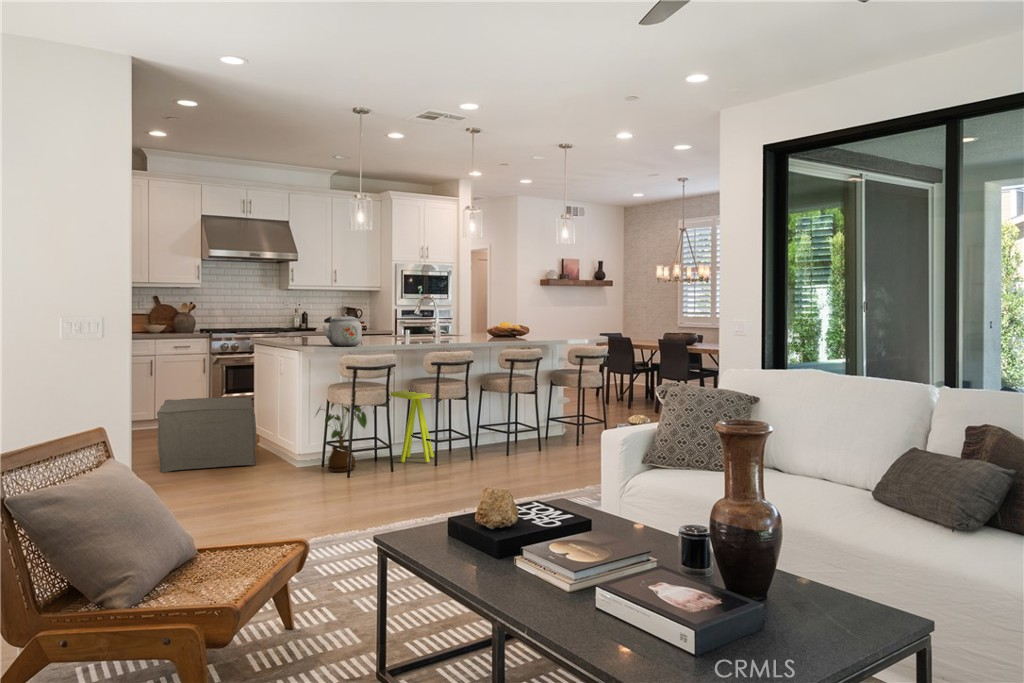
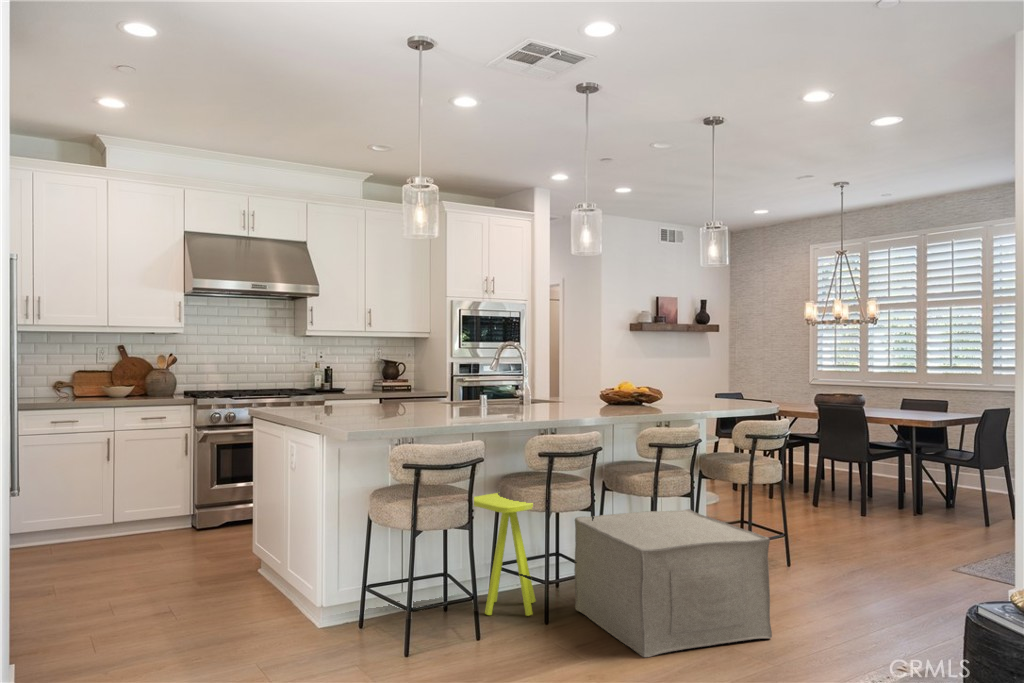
kettle: present [323,314,362,346] -> none [363,373,424,425]
ottoman: present [157,397,256,472] -> present [574,509,772,657]
house plant: present [316,403,374,472] -> none [348,505,446,640]

